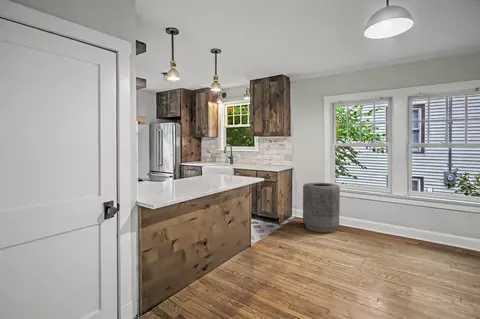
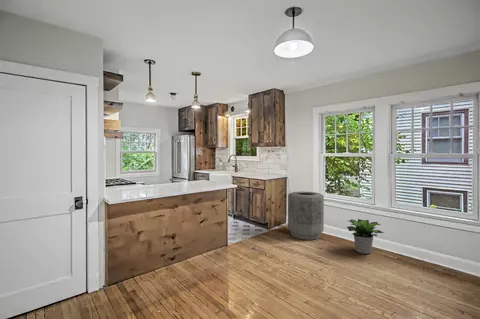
potted plant: none [371,208,411,243] -> present [347,219,383,254]

